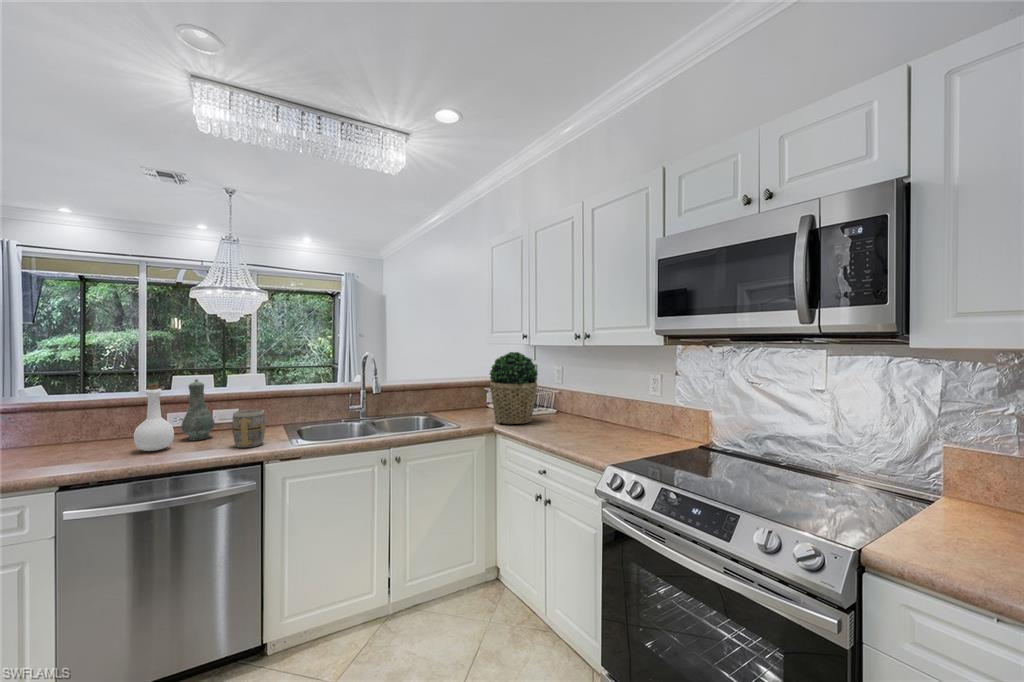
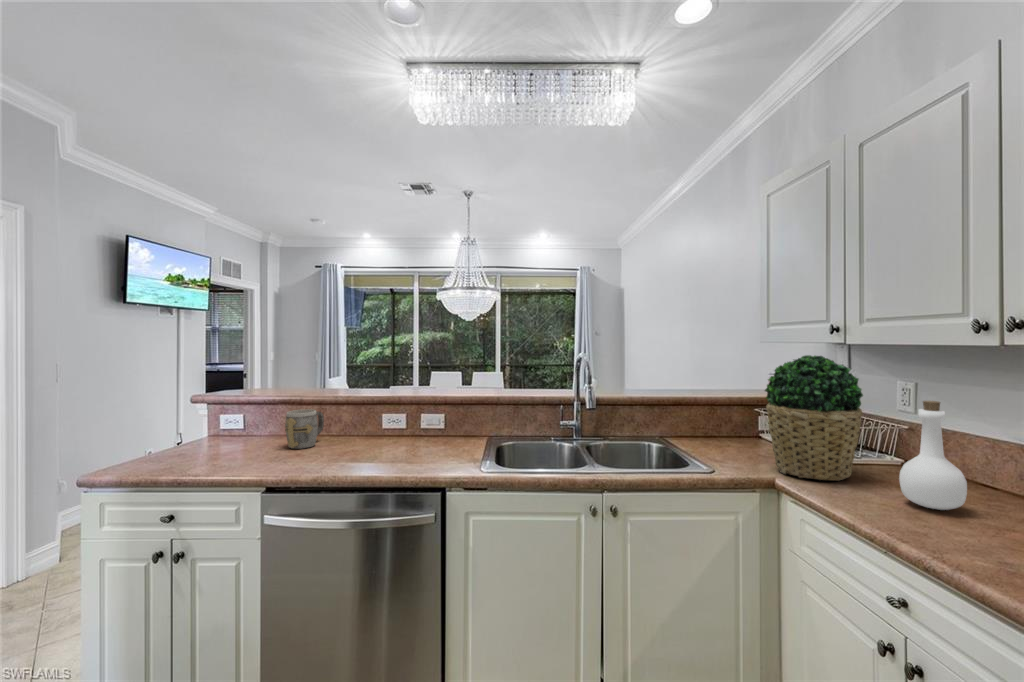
vase: present [181,379,215,441] -> none [386,381,417,448]
bottle: present [134,383,174,451] -> present [899,401,967,510]
mug: present [231,409,265,448] -> present [285,409,324,449]

